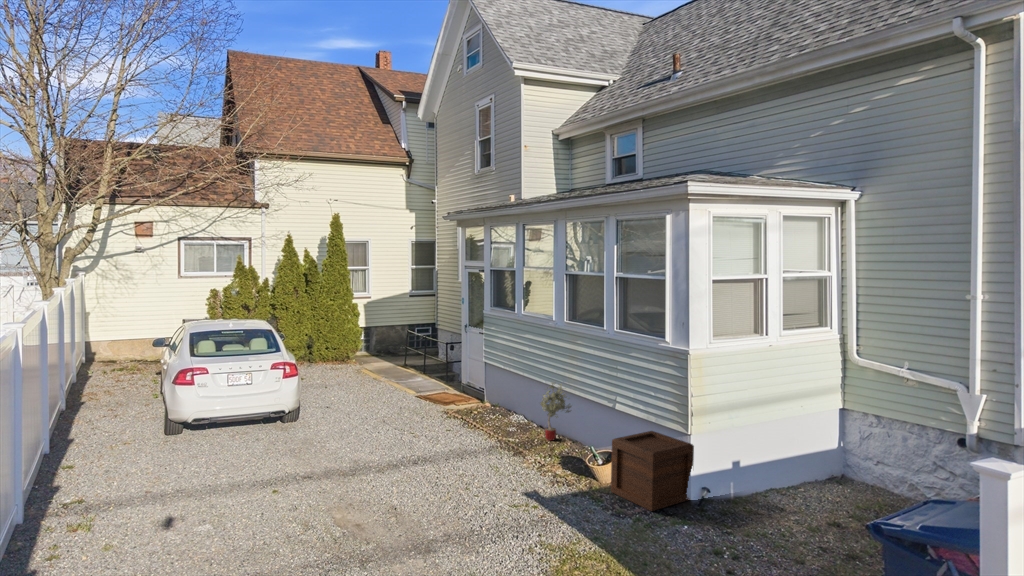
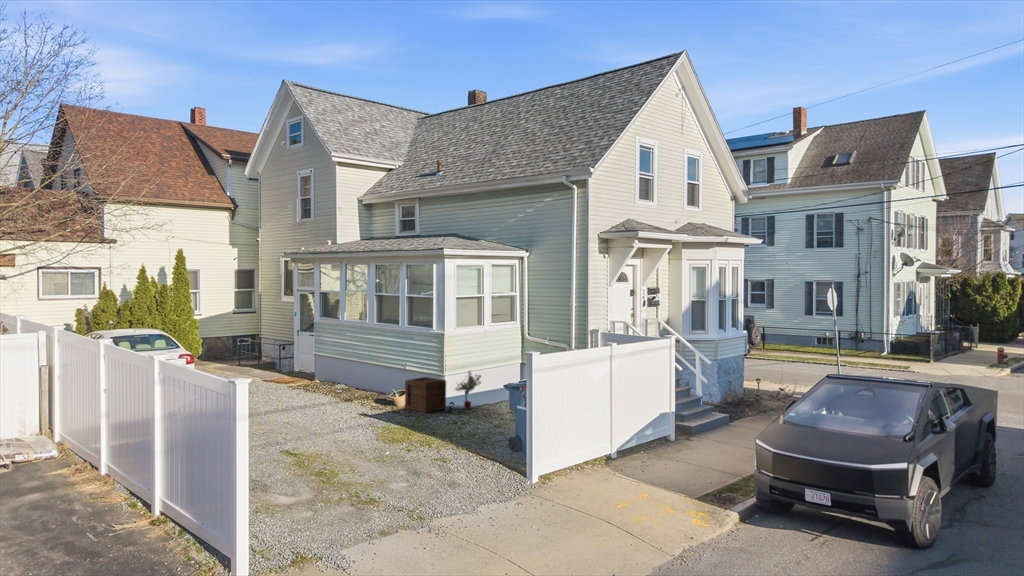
potted tree: present [541,383,571,441] -> present [456,372,481,409]

